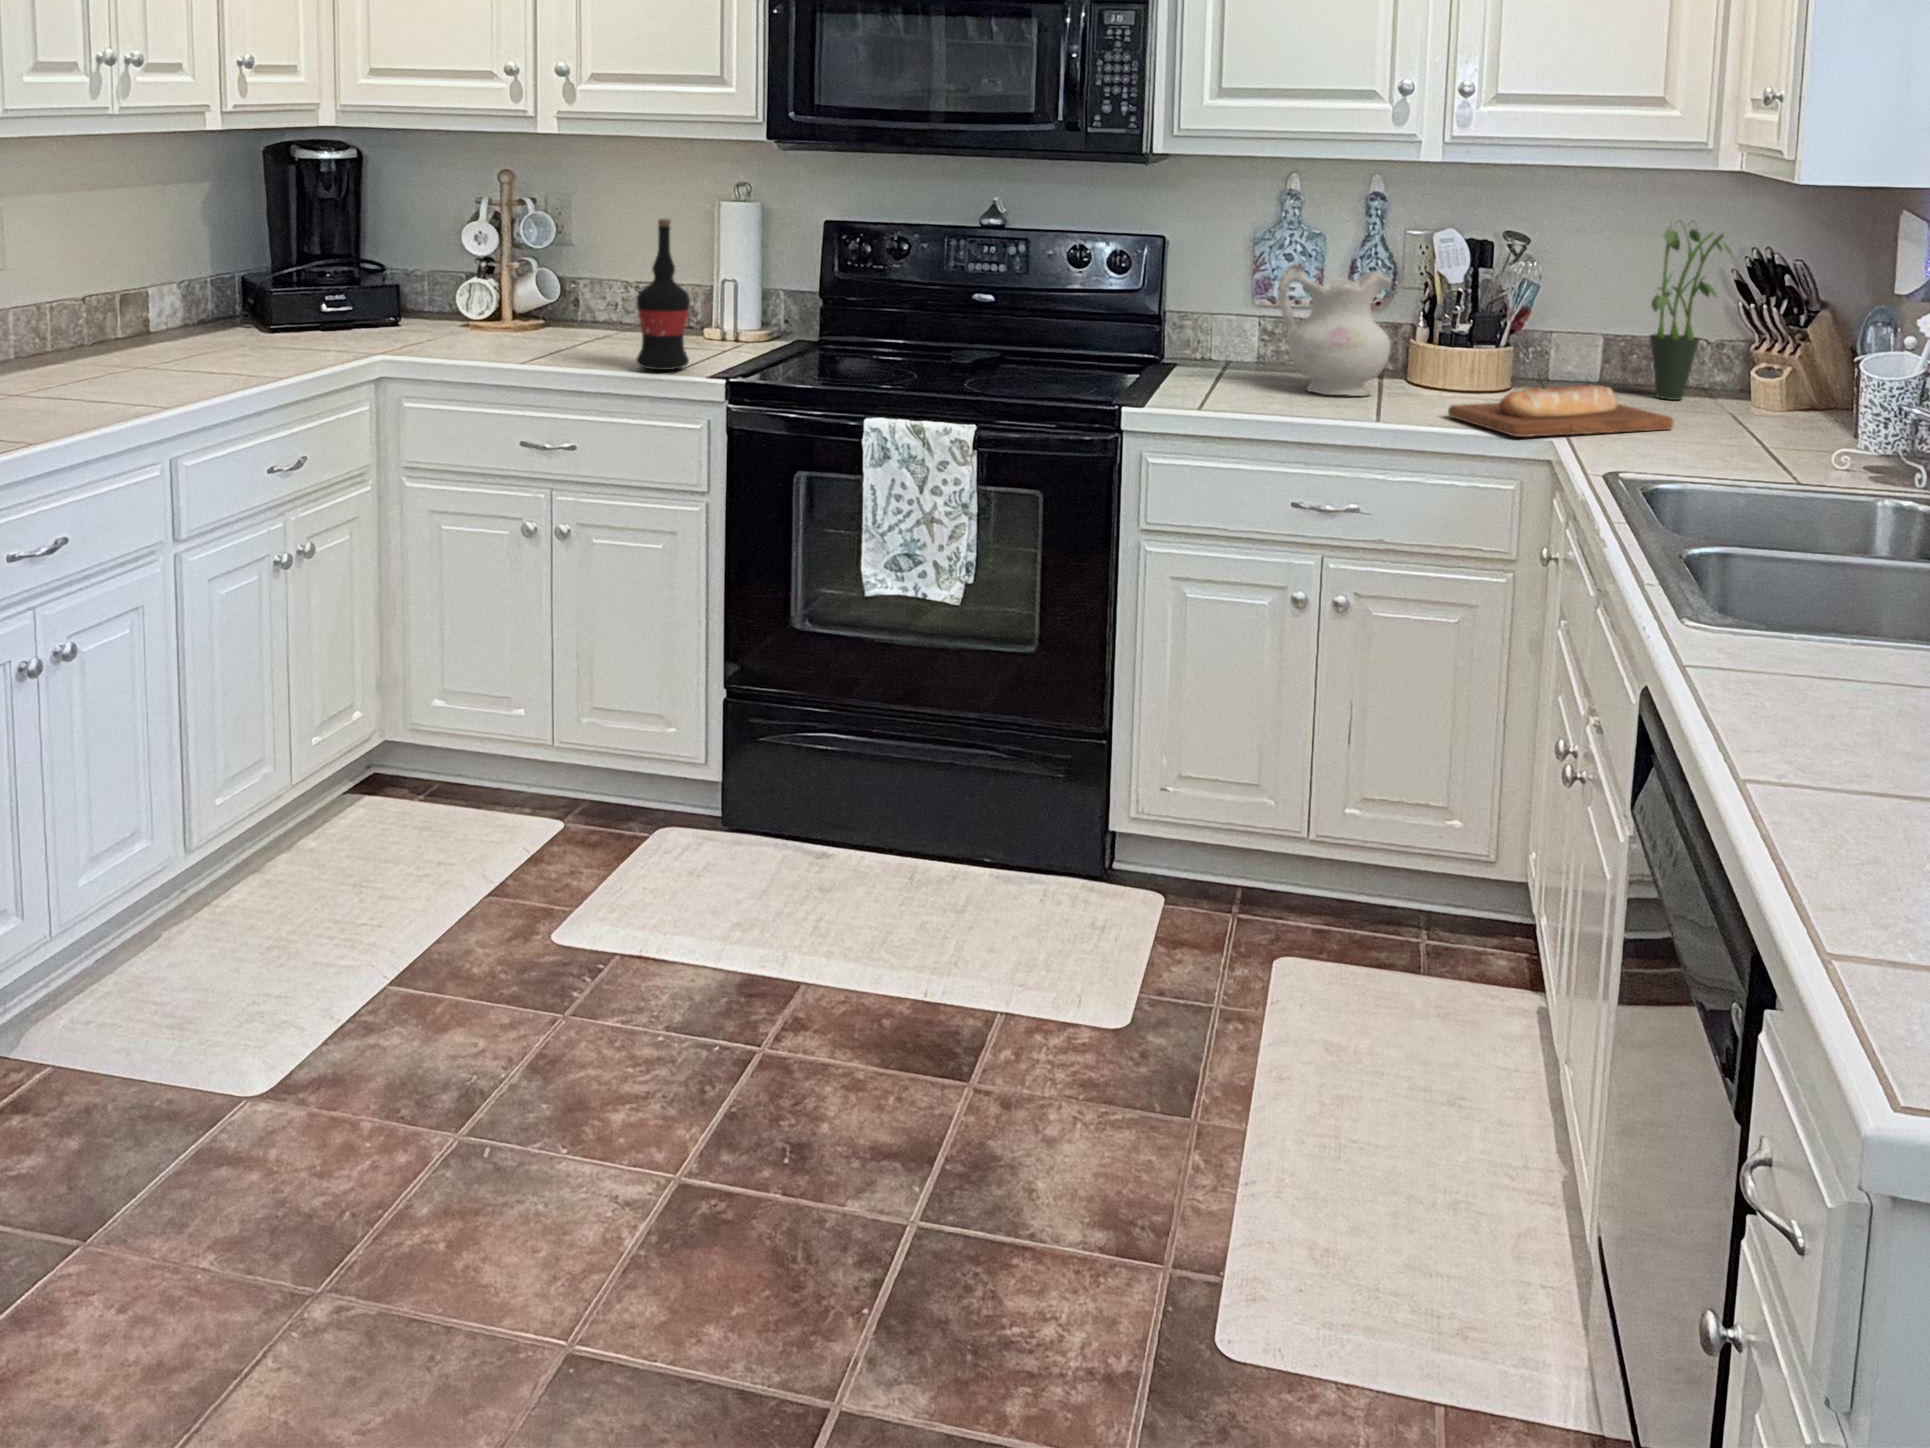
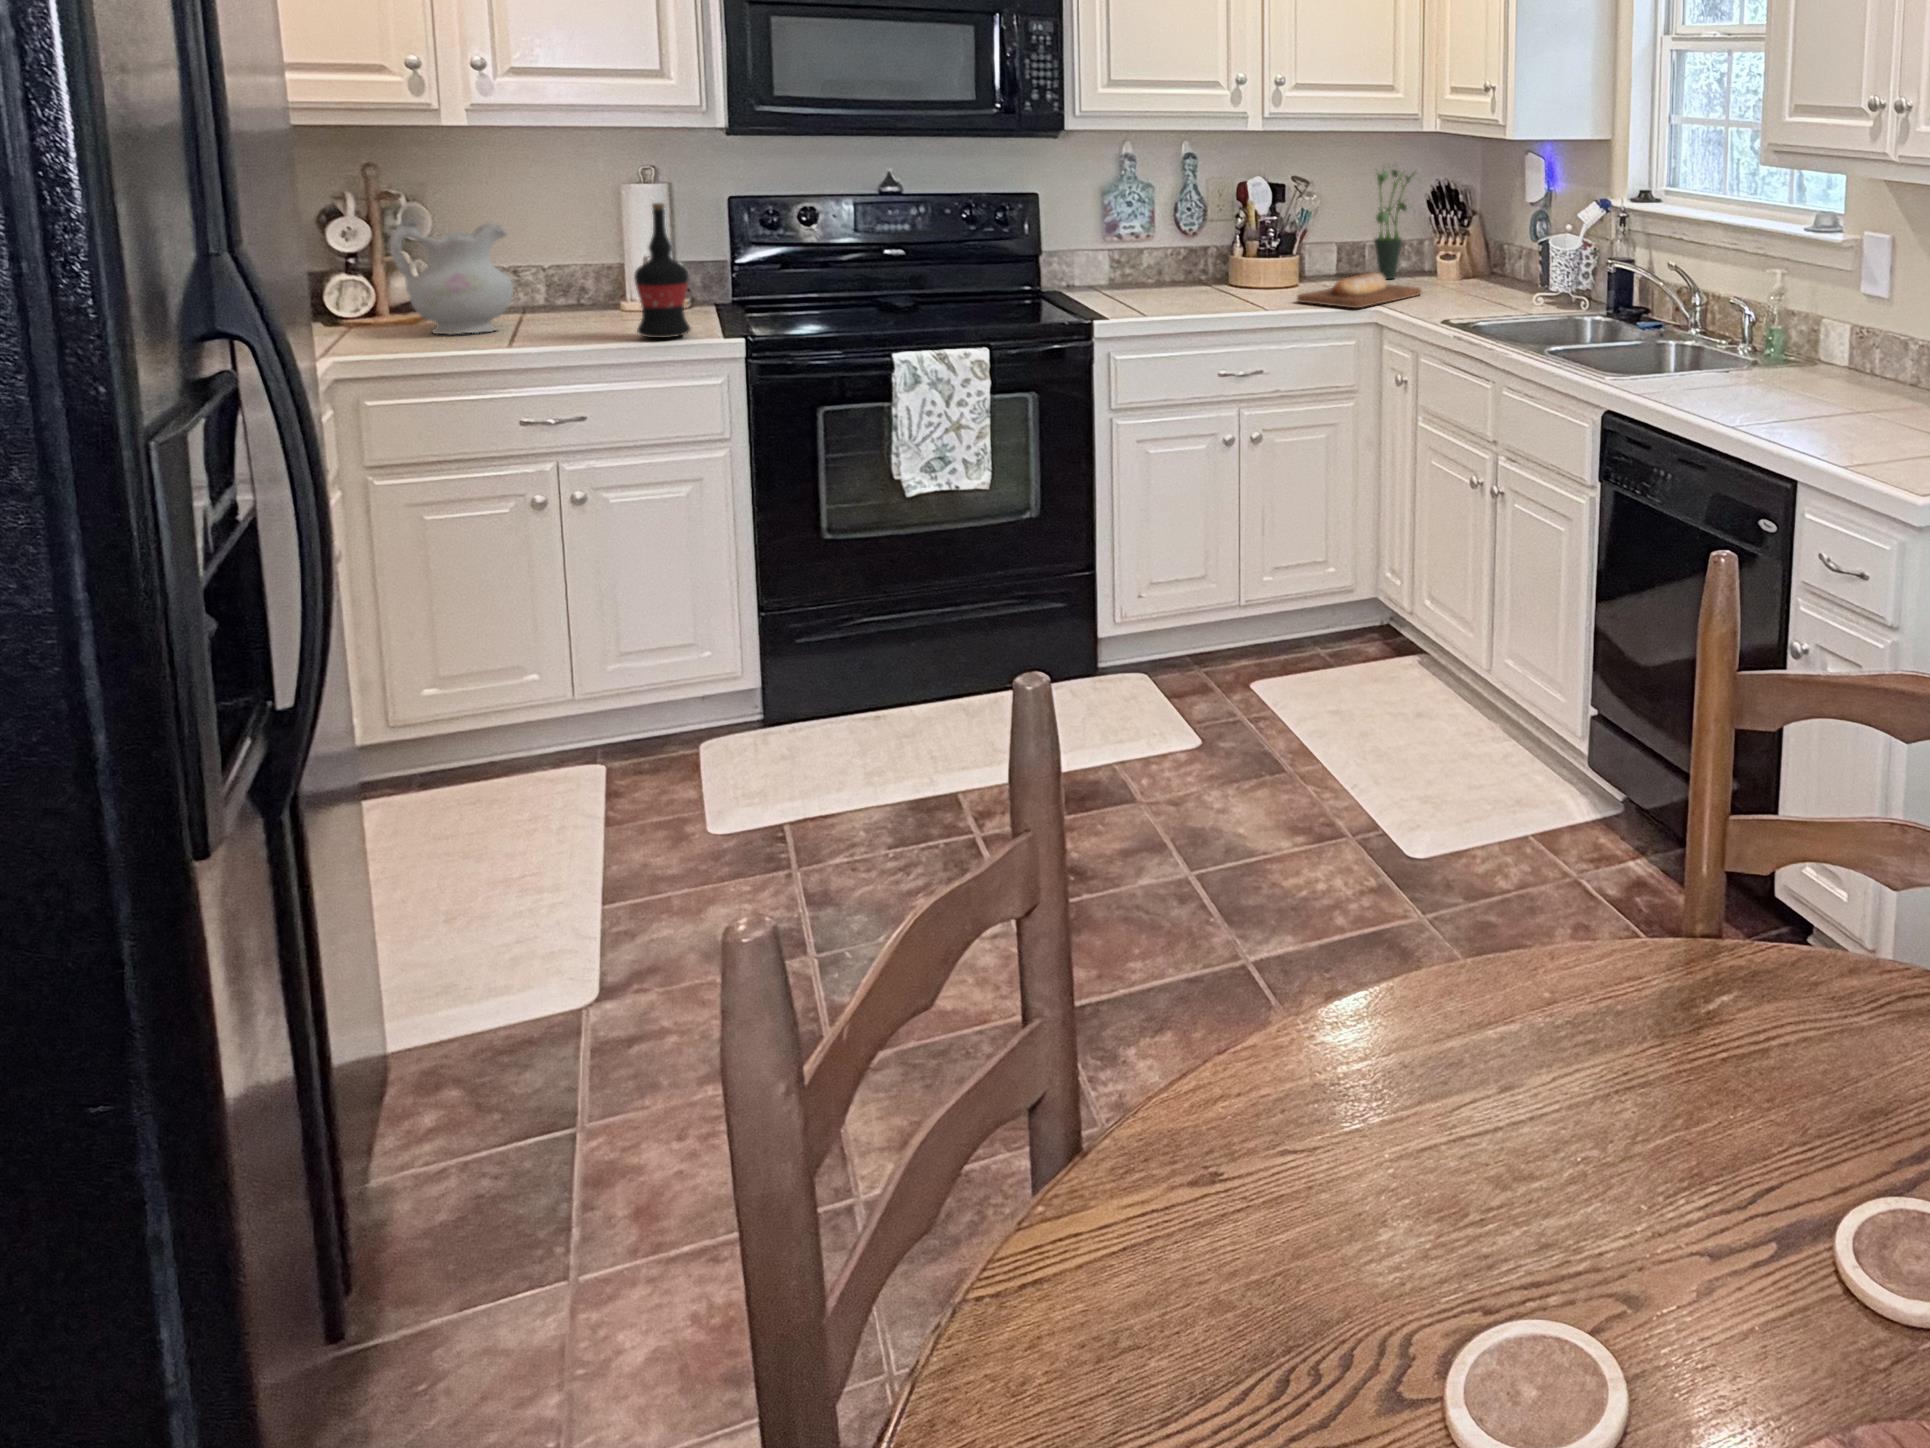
ceramic pitcher: present [1278,264,1391,396] -> present [389,222,513,334]

